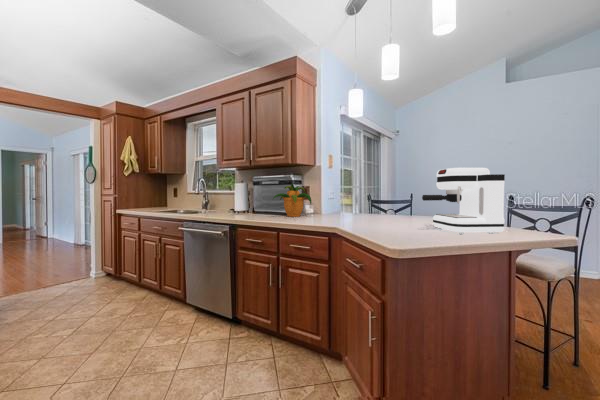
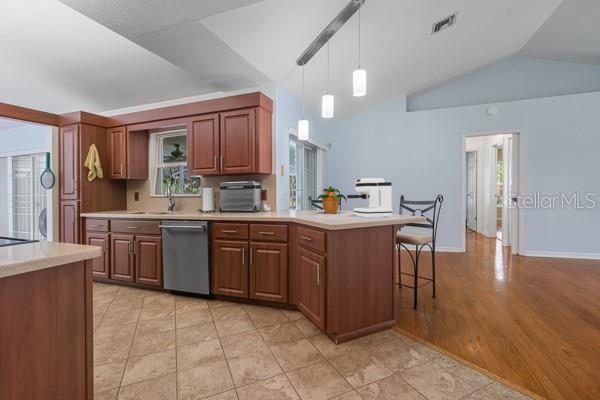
potted plant: present [273,183,311,217] -> present [317,186,347,213]

